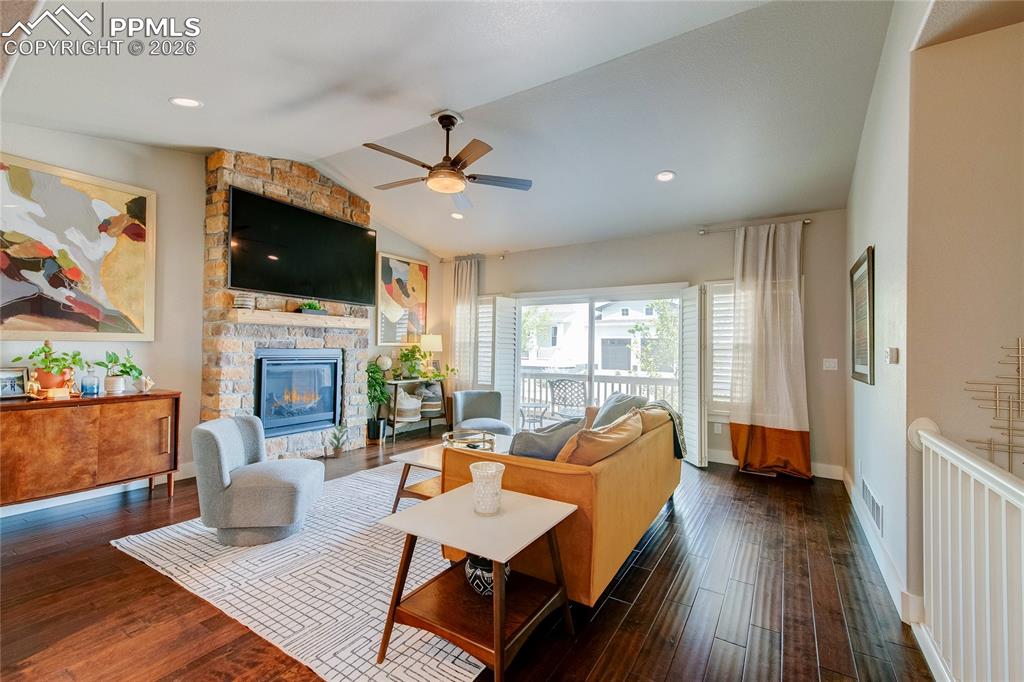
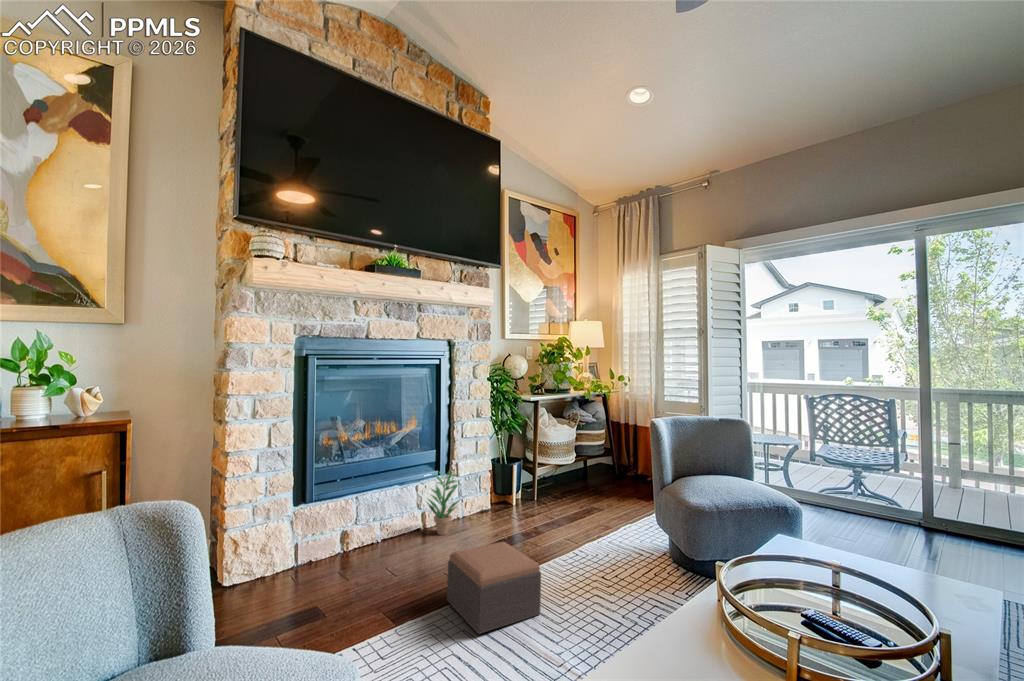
footstool: none [343,450,389,483] -> present [447,542,541,634]

